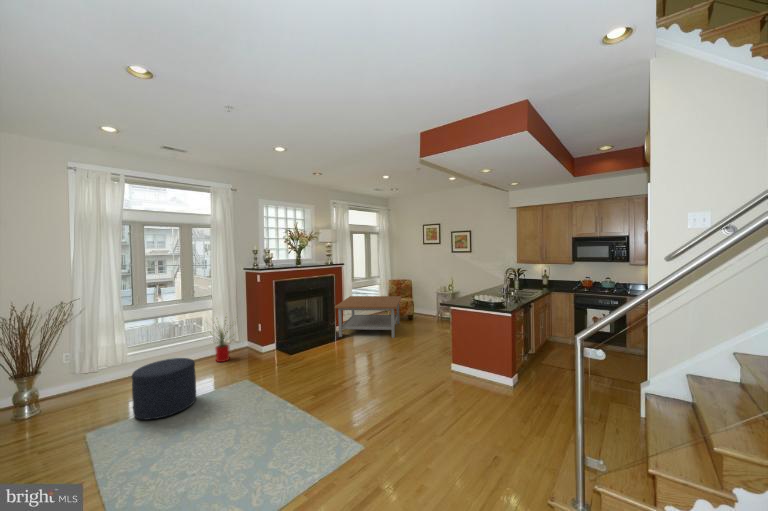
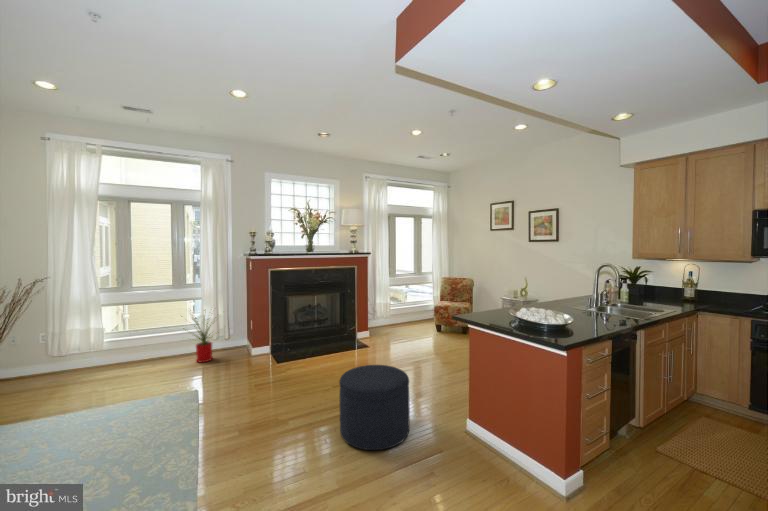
coffee table: present [335,296,402,338] -> none [349,295,449,358]
ottoman: present [132,358,196,420] -> present [339,365,410,450]

